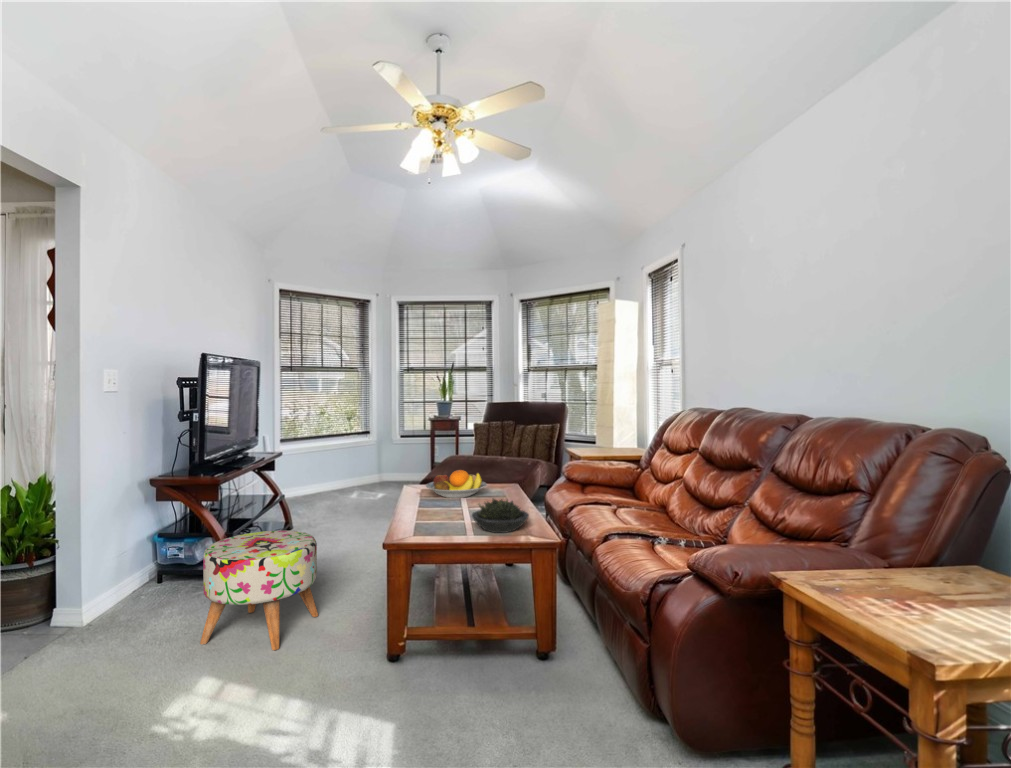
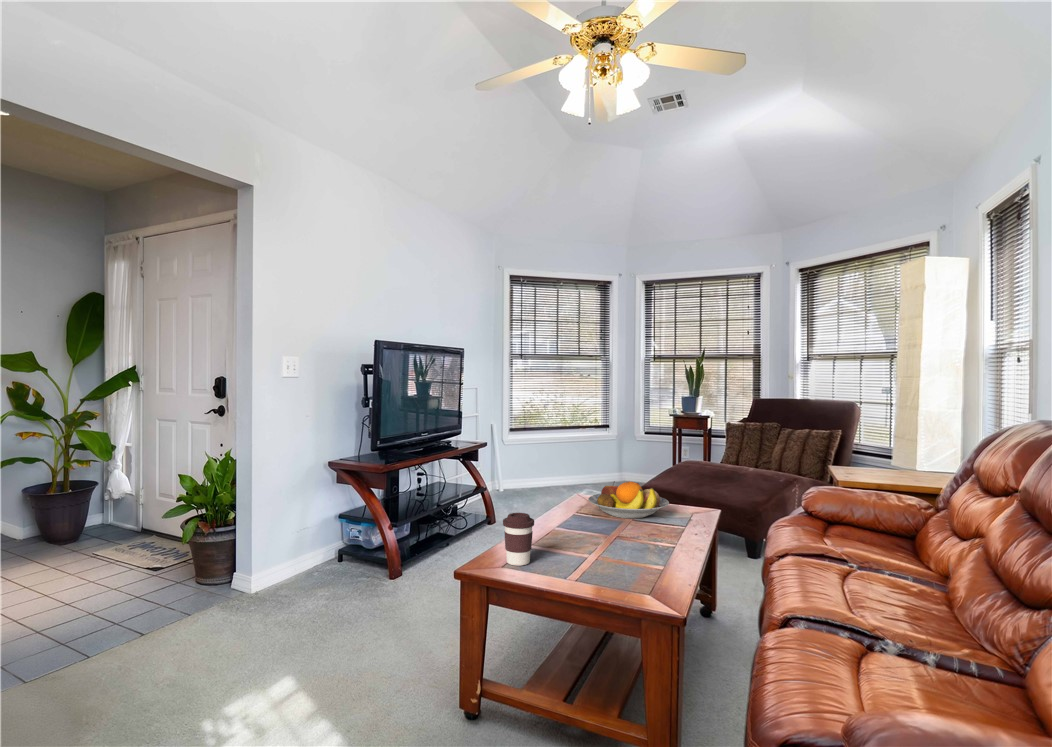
coffee cup: none [412,496,436,535] -> present [503,513,534,566]
succulent plant: present [472,499,529,533] -> none [580,528,664,582]
ottoman: present [200,530,318,650] -> none [311,528,438,668]

